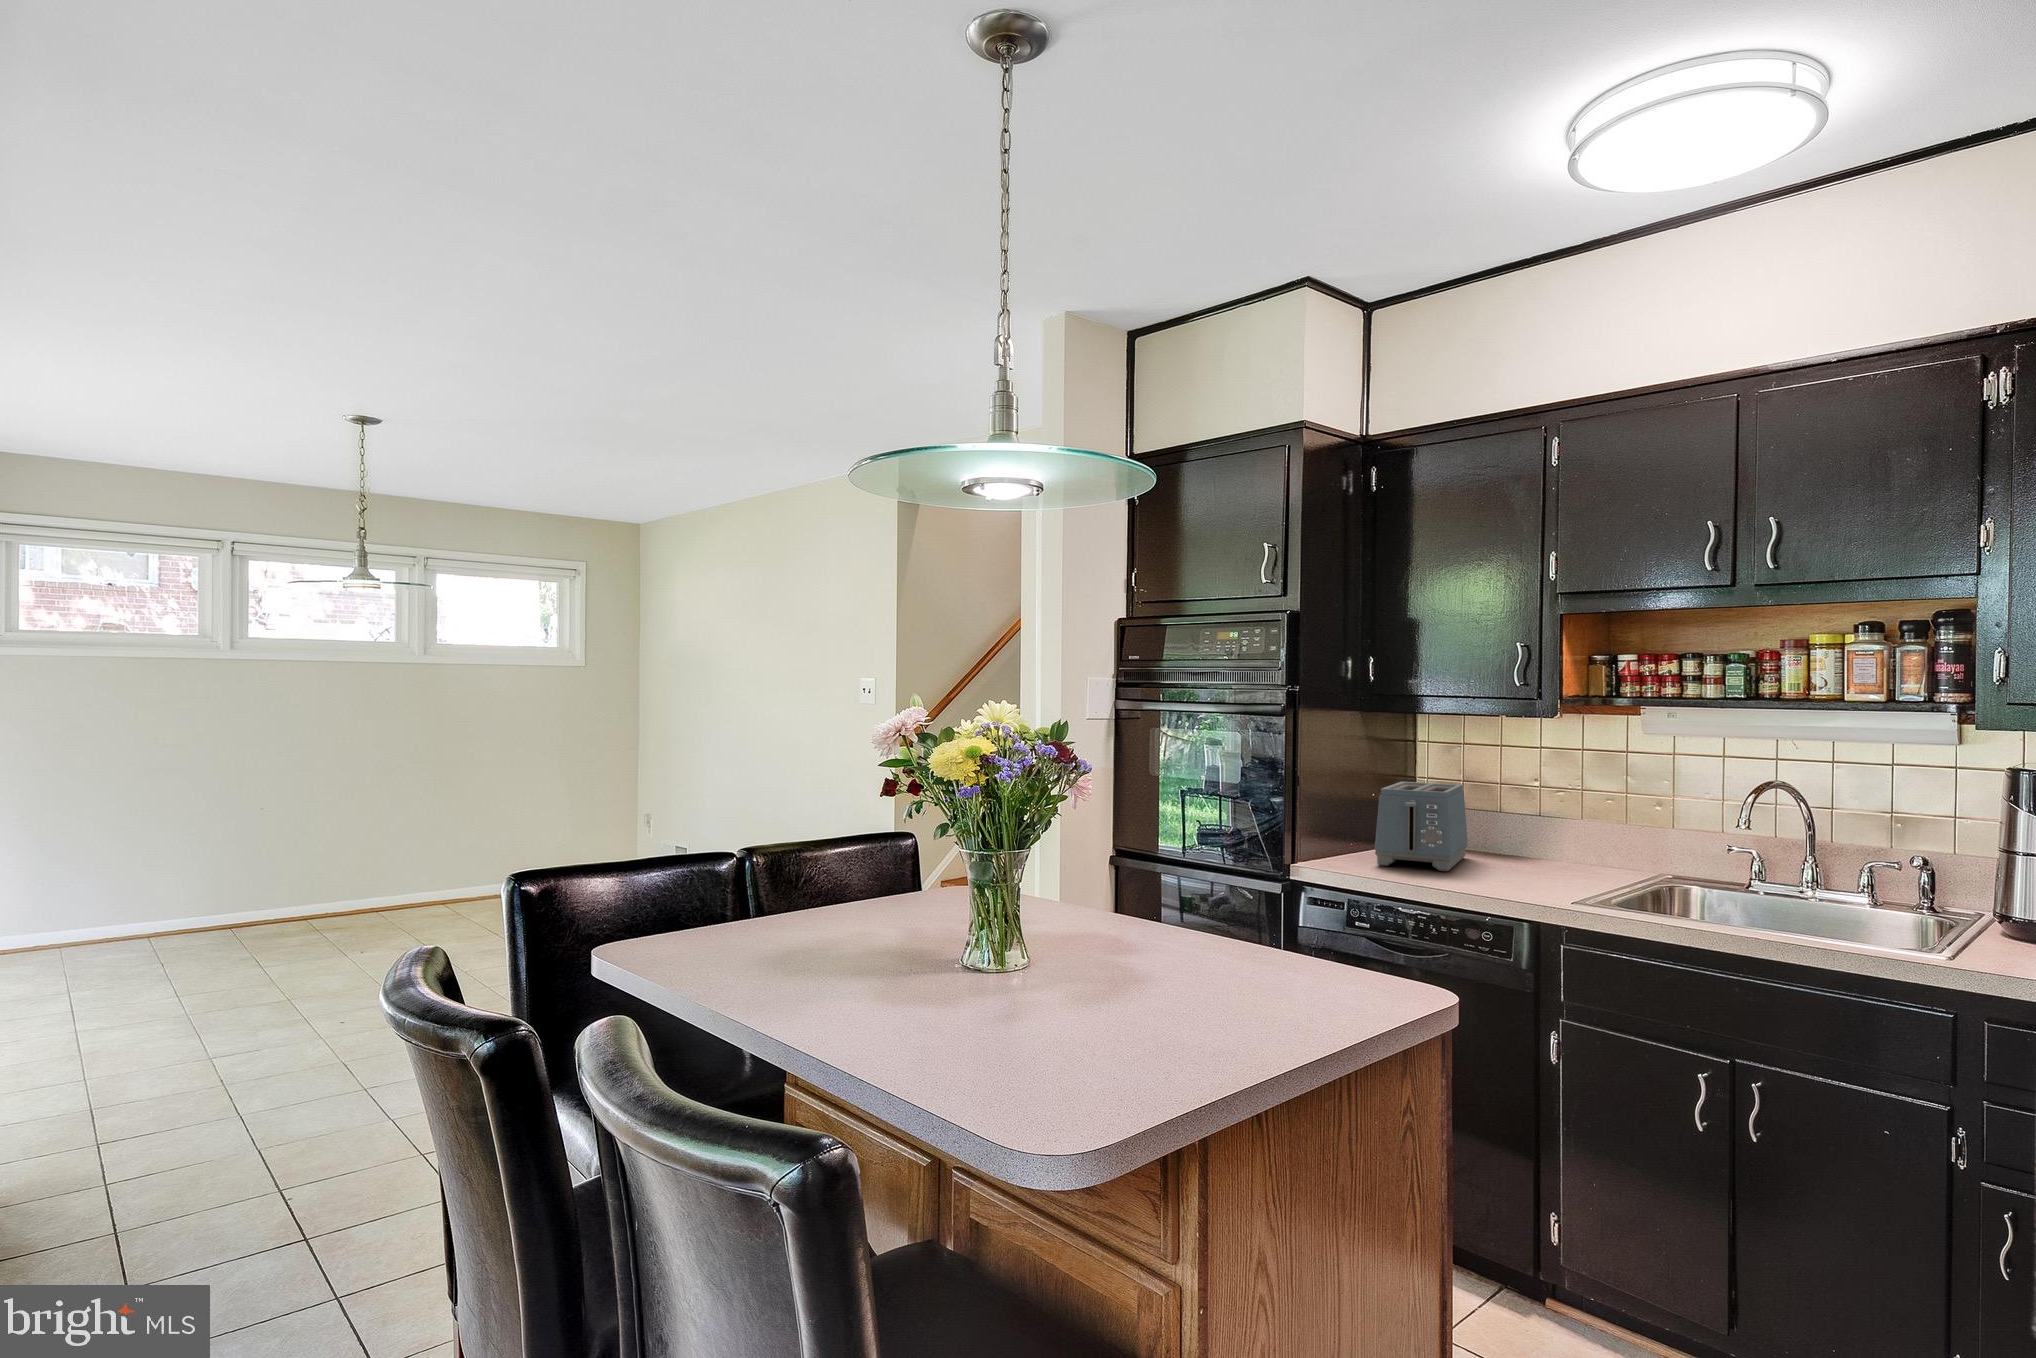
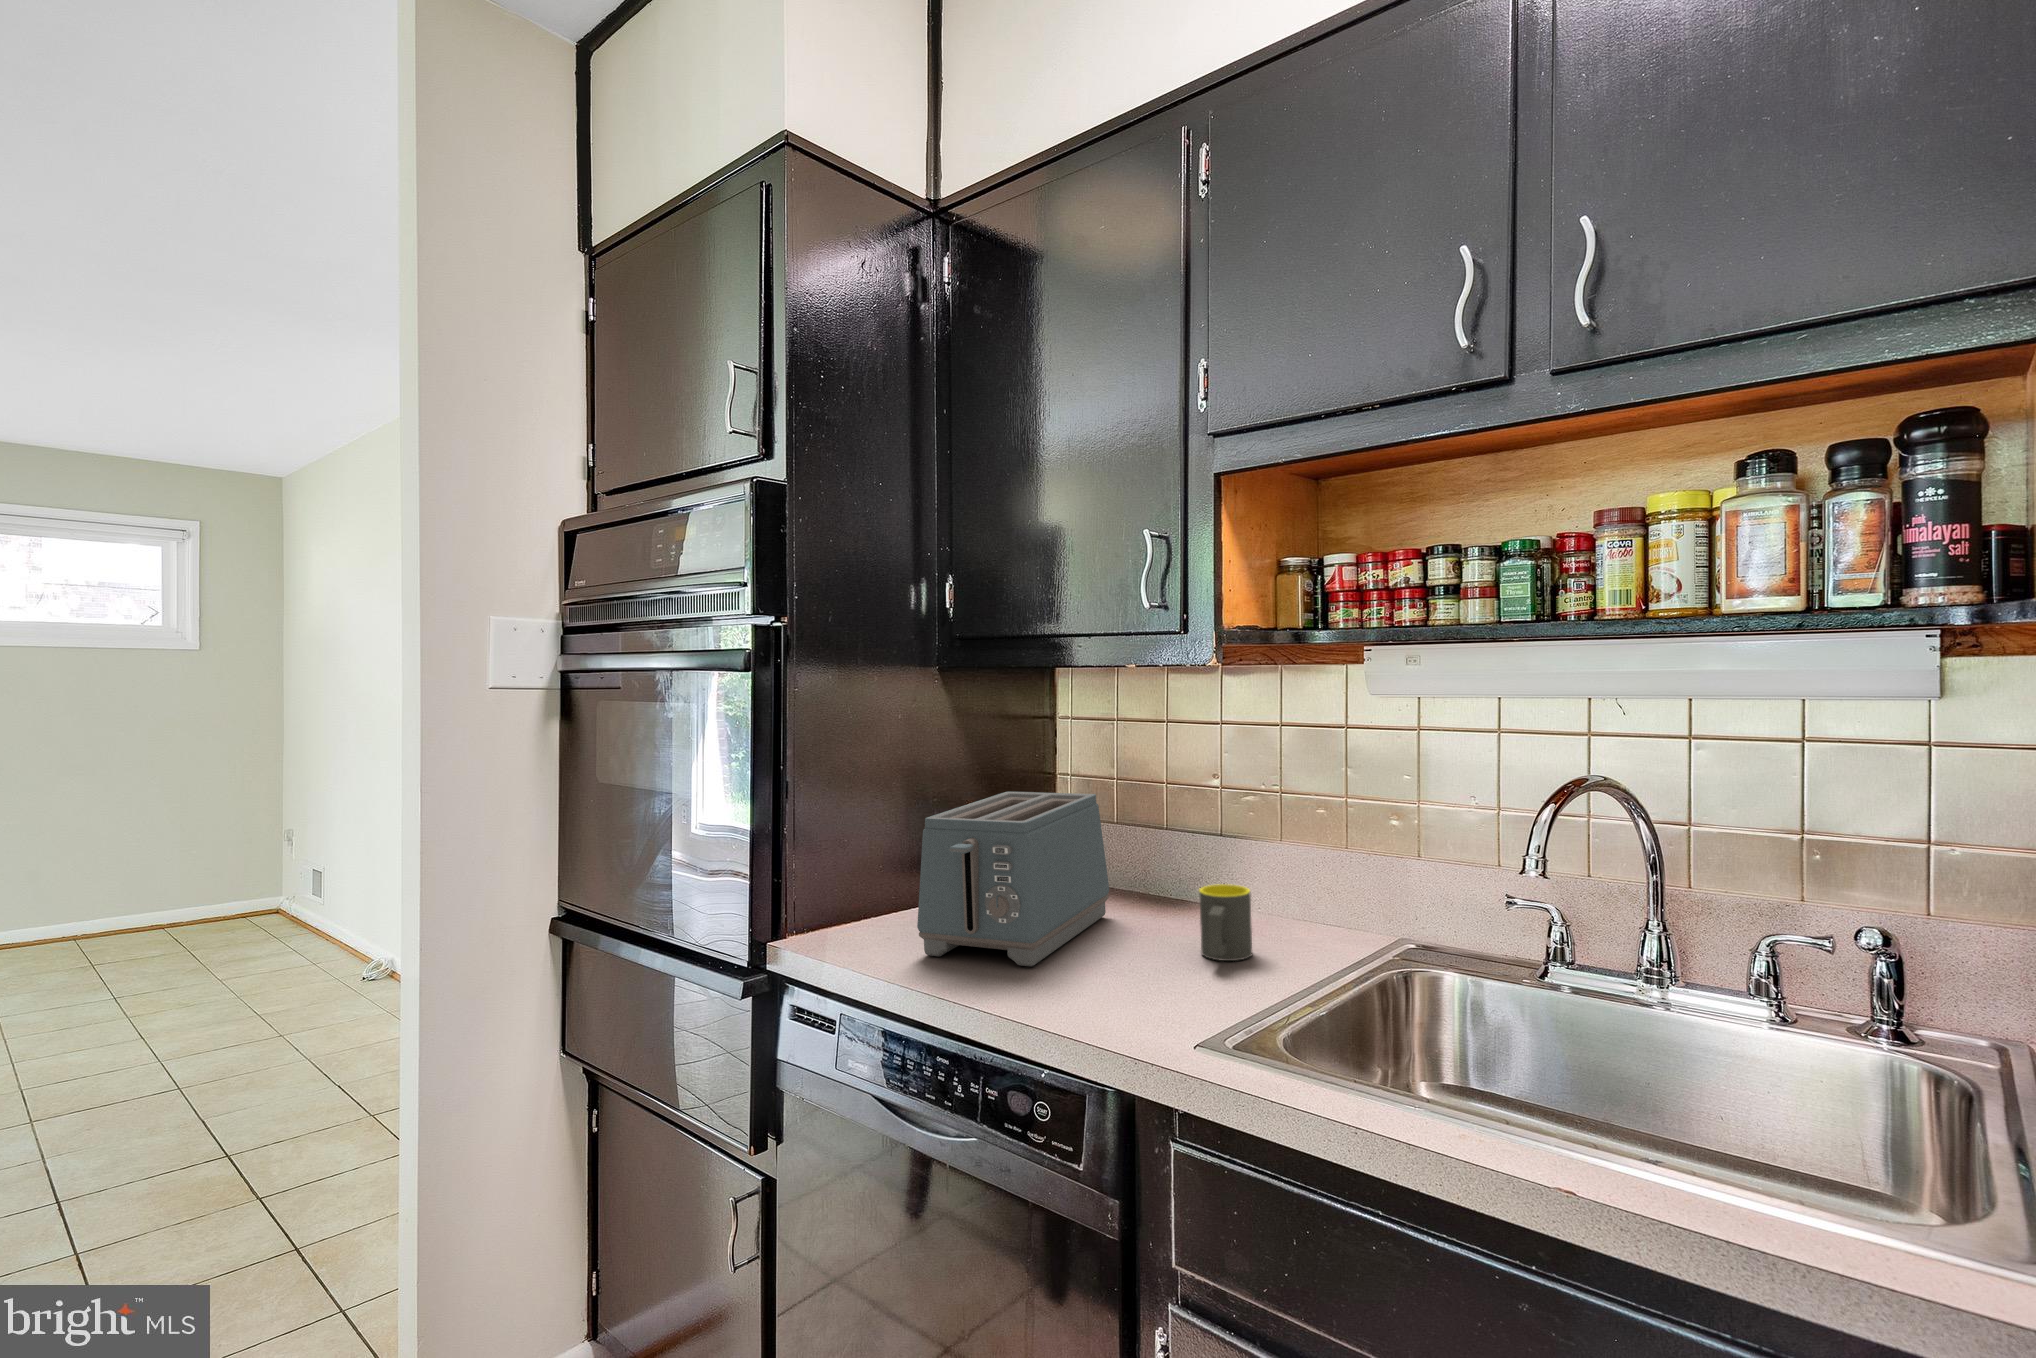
mug: none [1539,836,1571,875] -> present [1199,884,1252,961]

